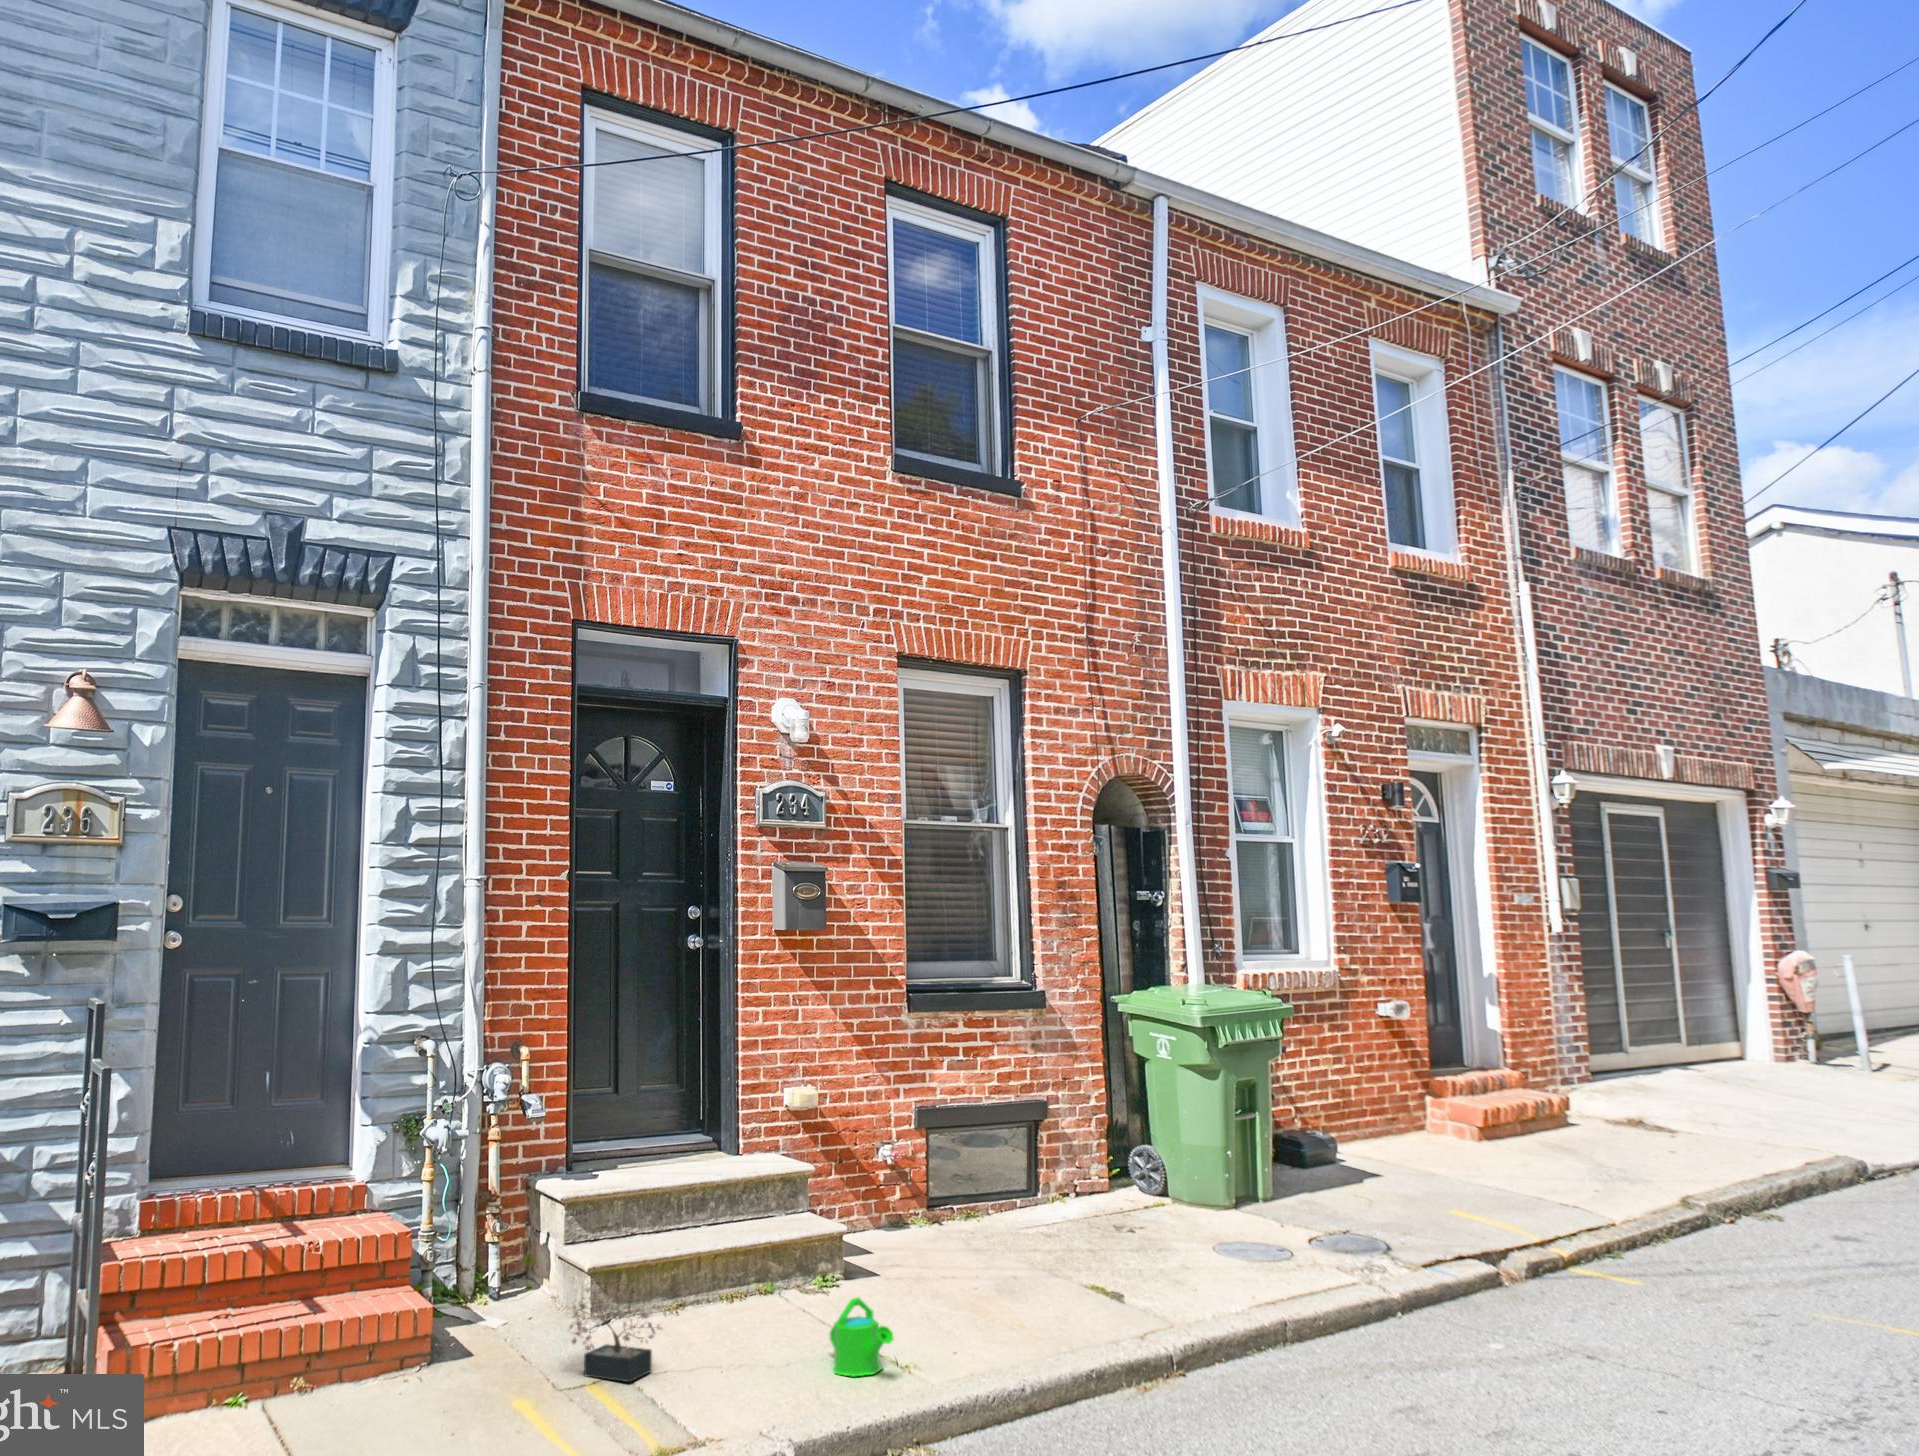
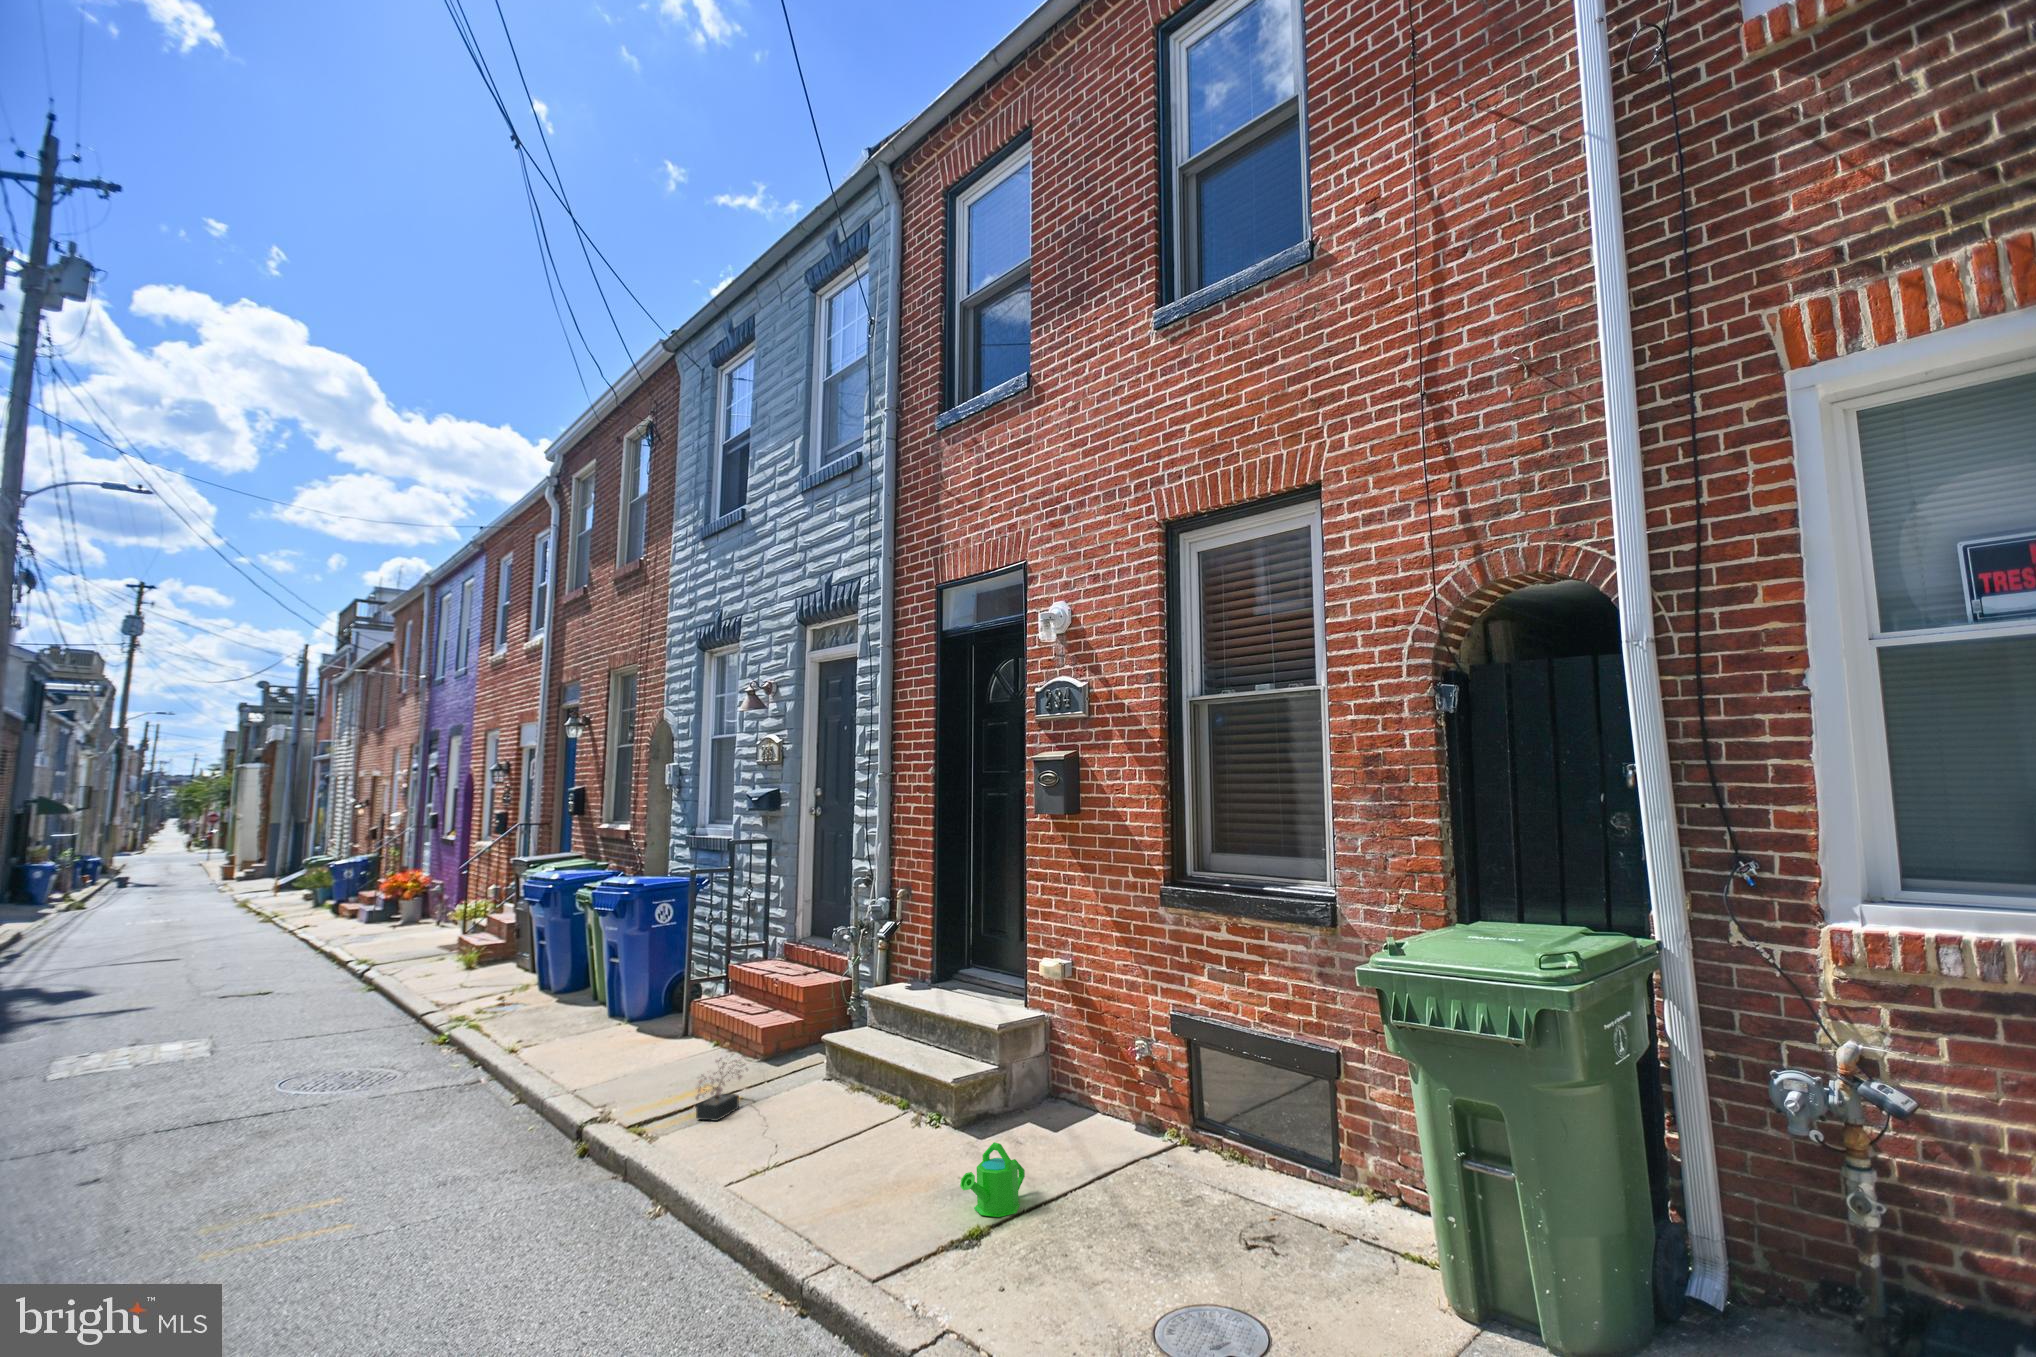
watering can: present [830,1298,893,1377] -> present [960,1142,1025,1217]

